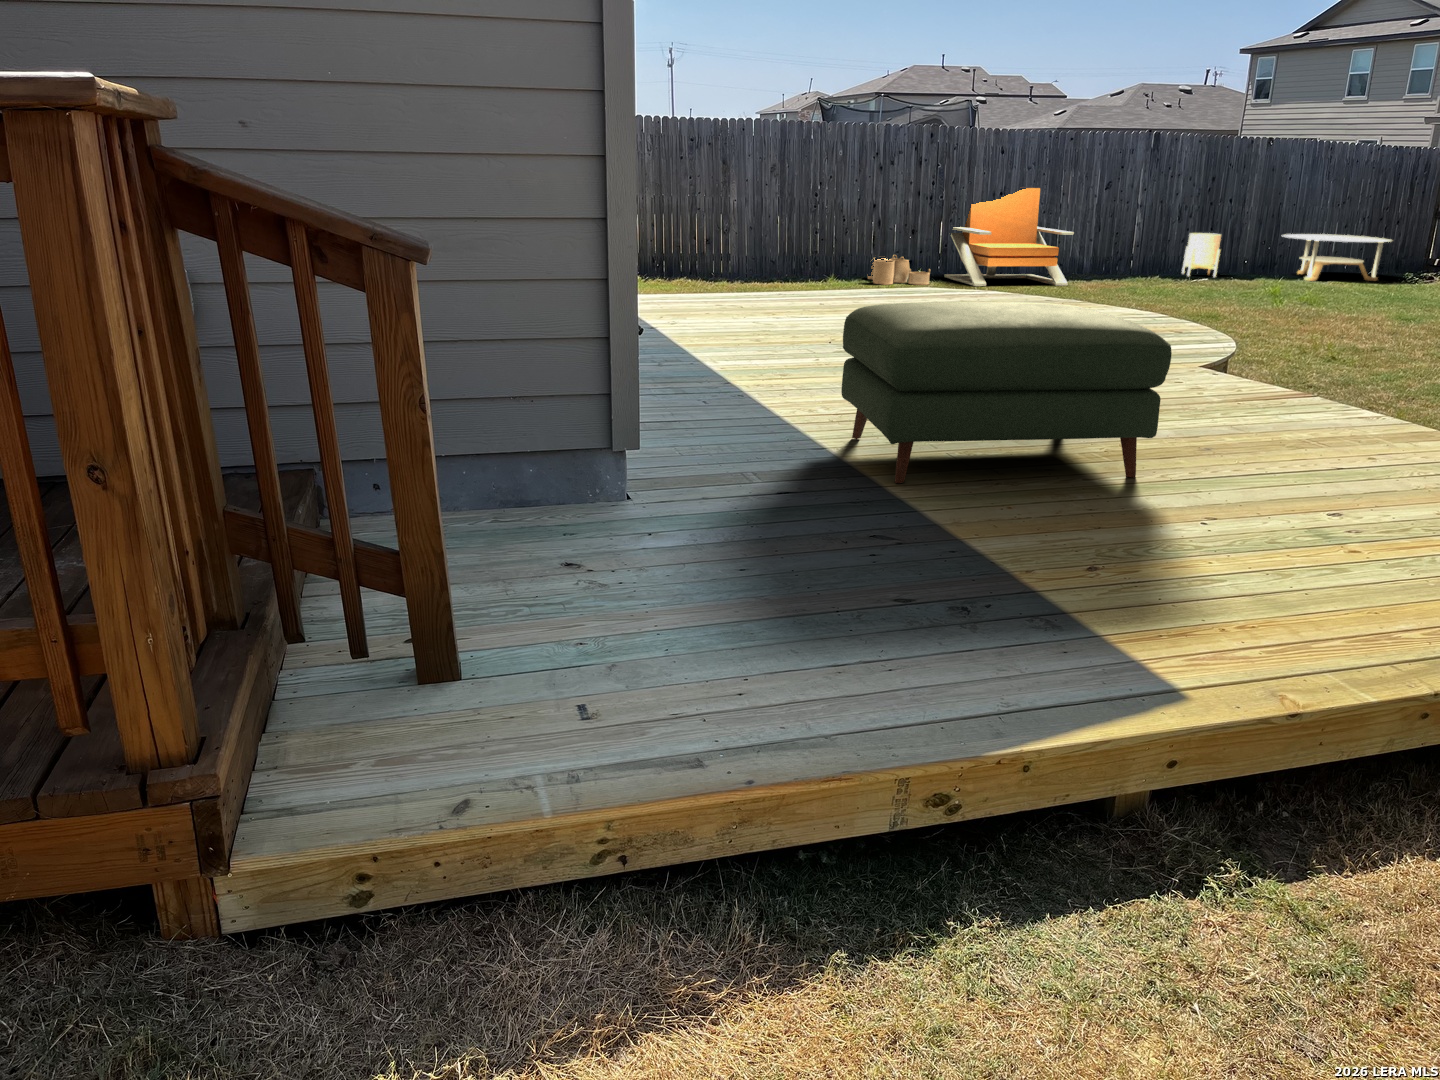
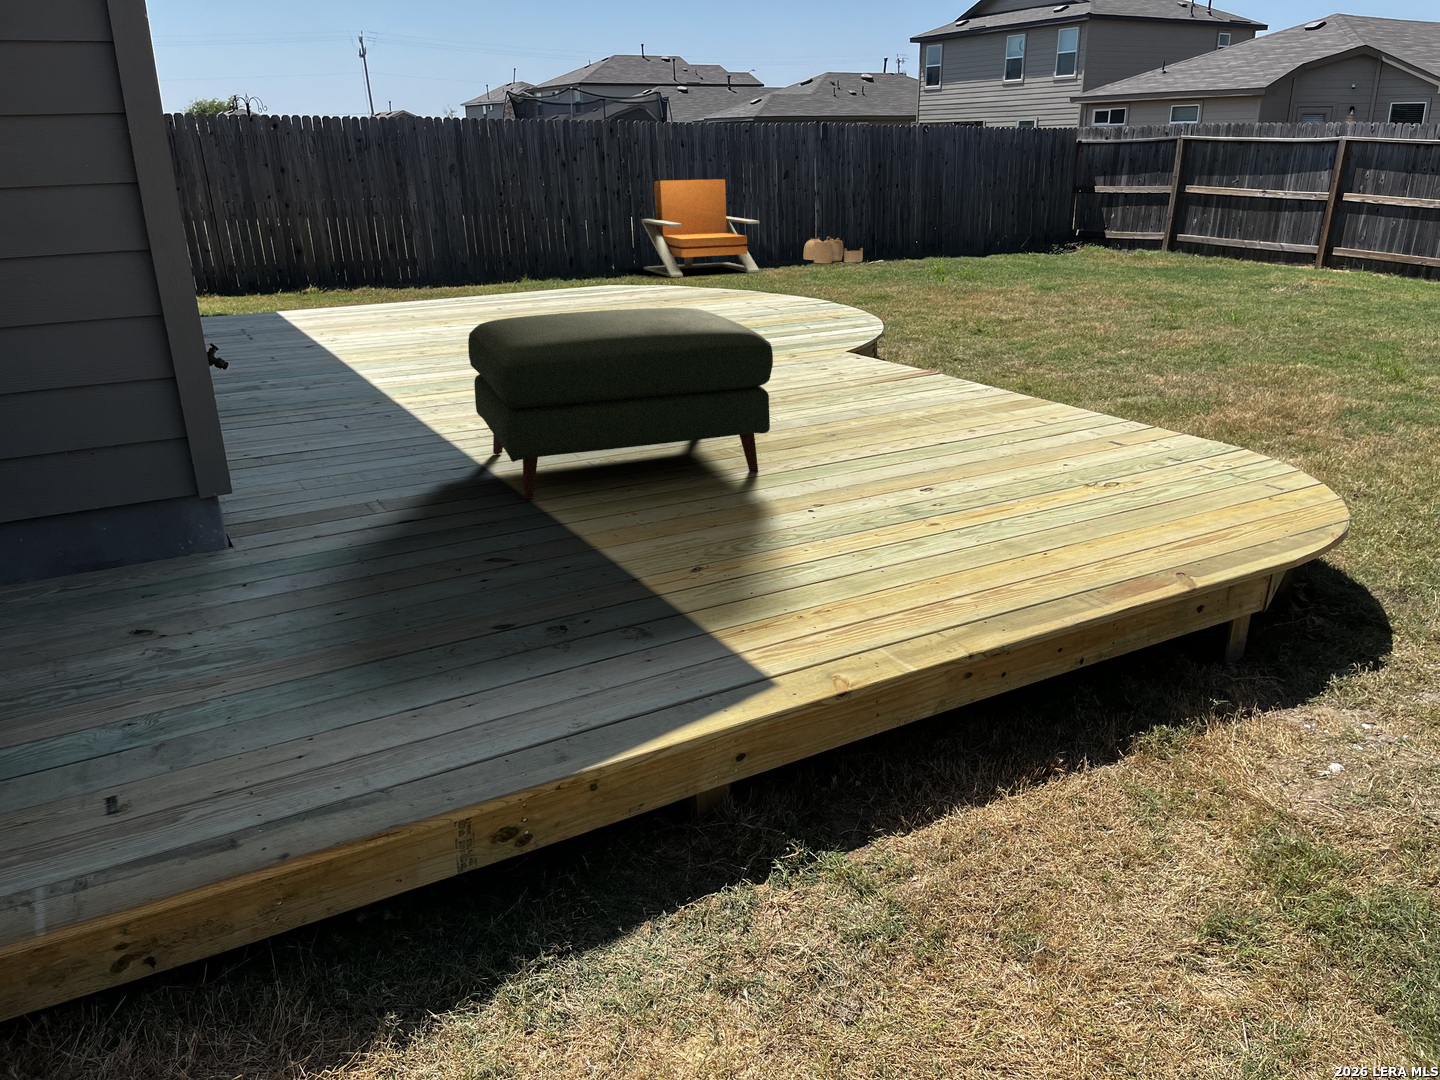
planter: present [1182,233,1221,277] -> none [864,216,895,257]
round table: present [1283,234,1391,281] -> none [946,213,1037,257]
woven basket: present [868,255,930,285] -> present [803,237,863,263]

